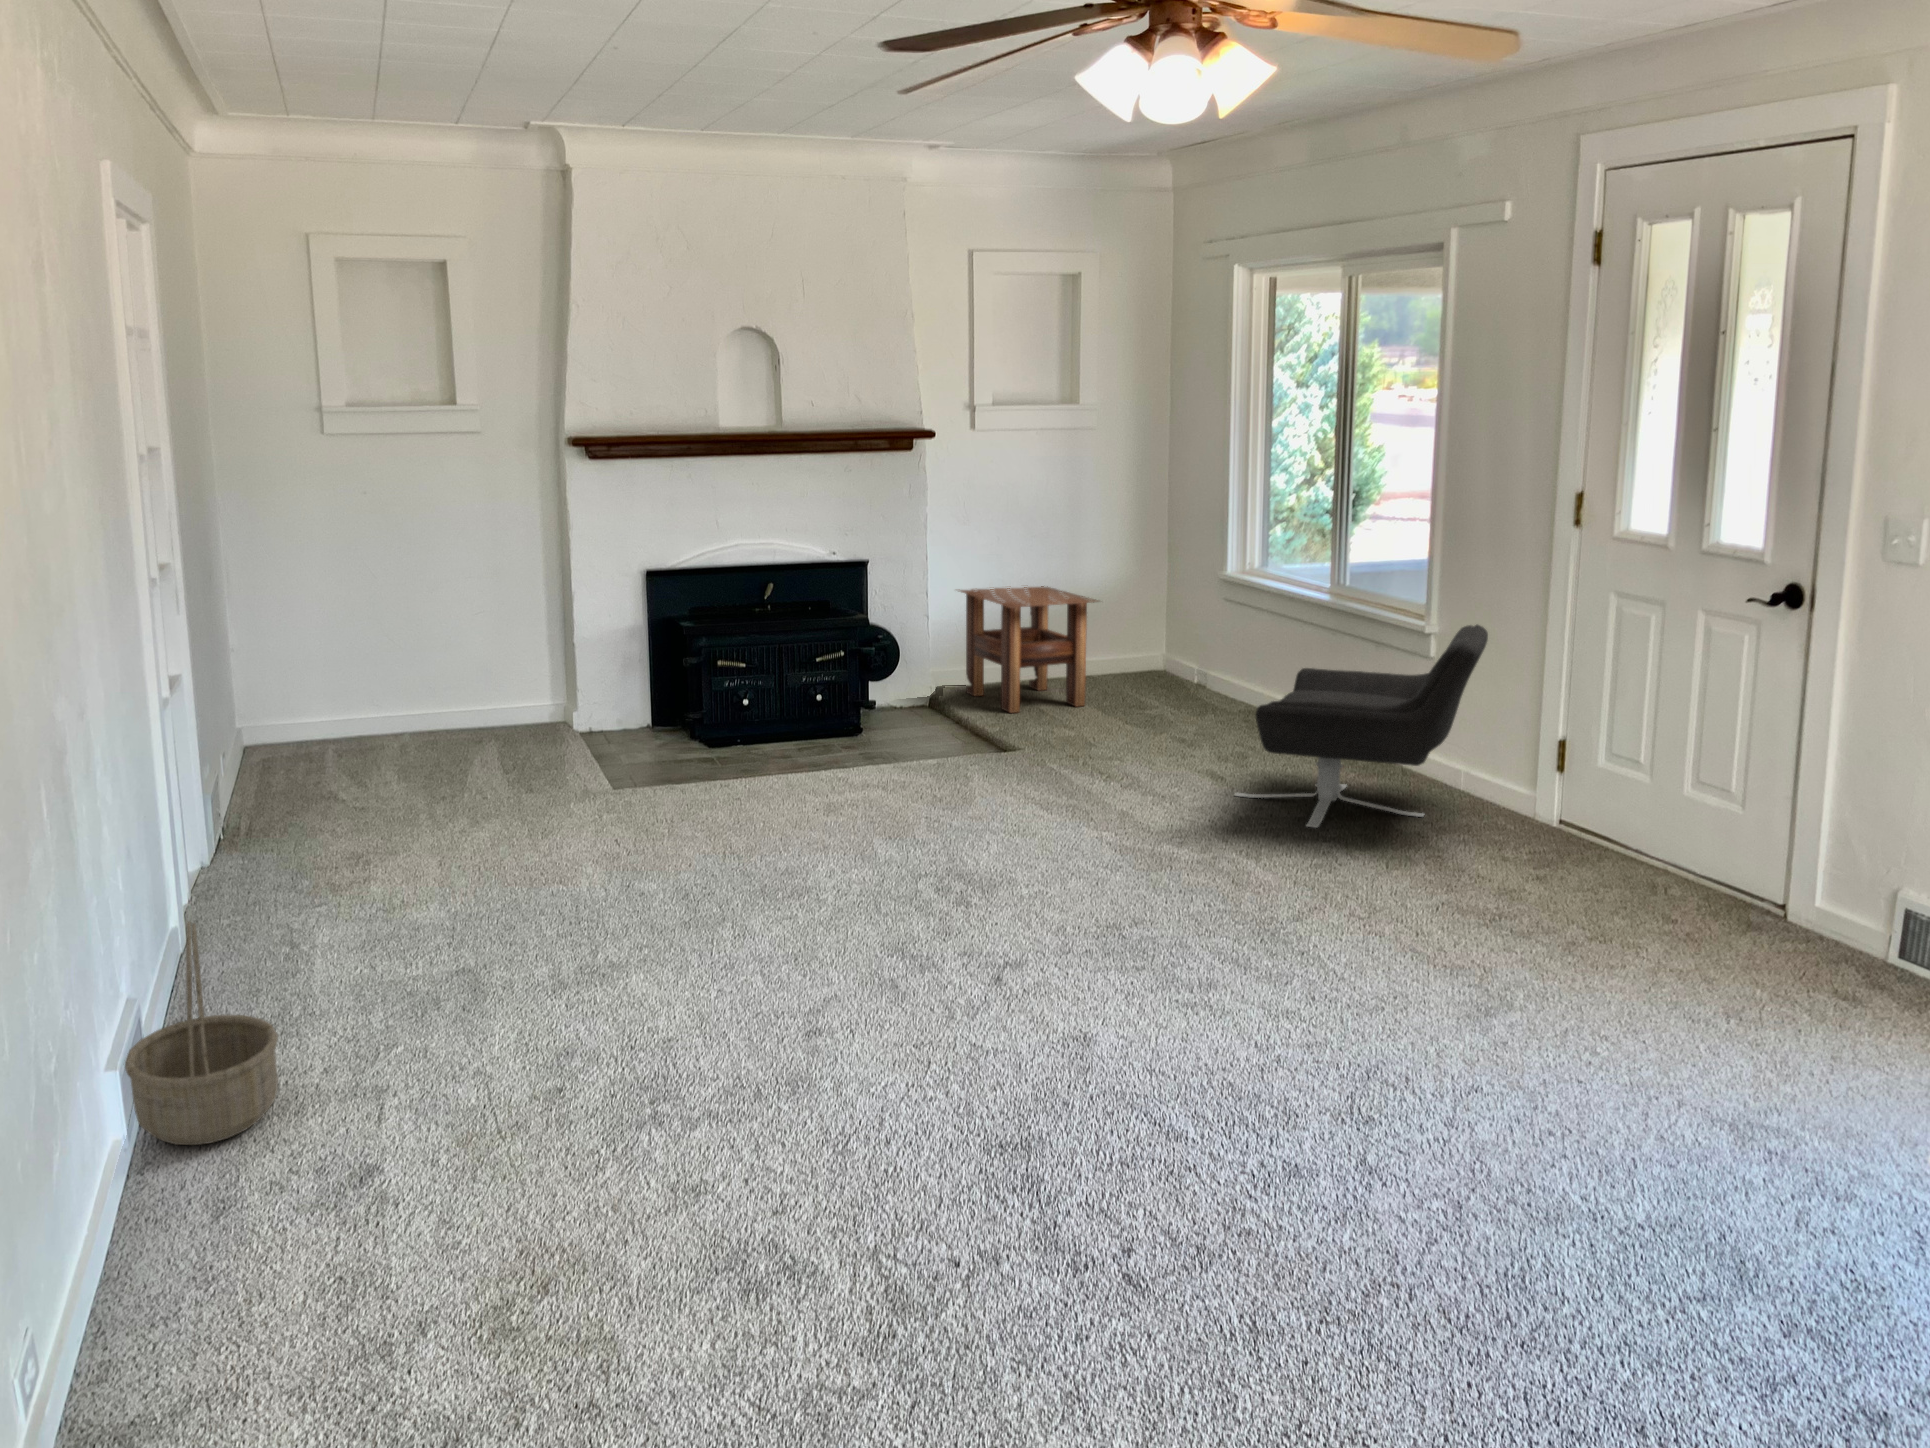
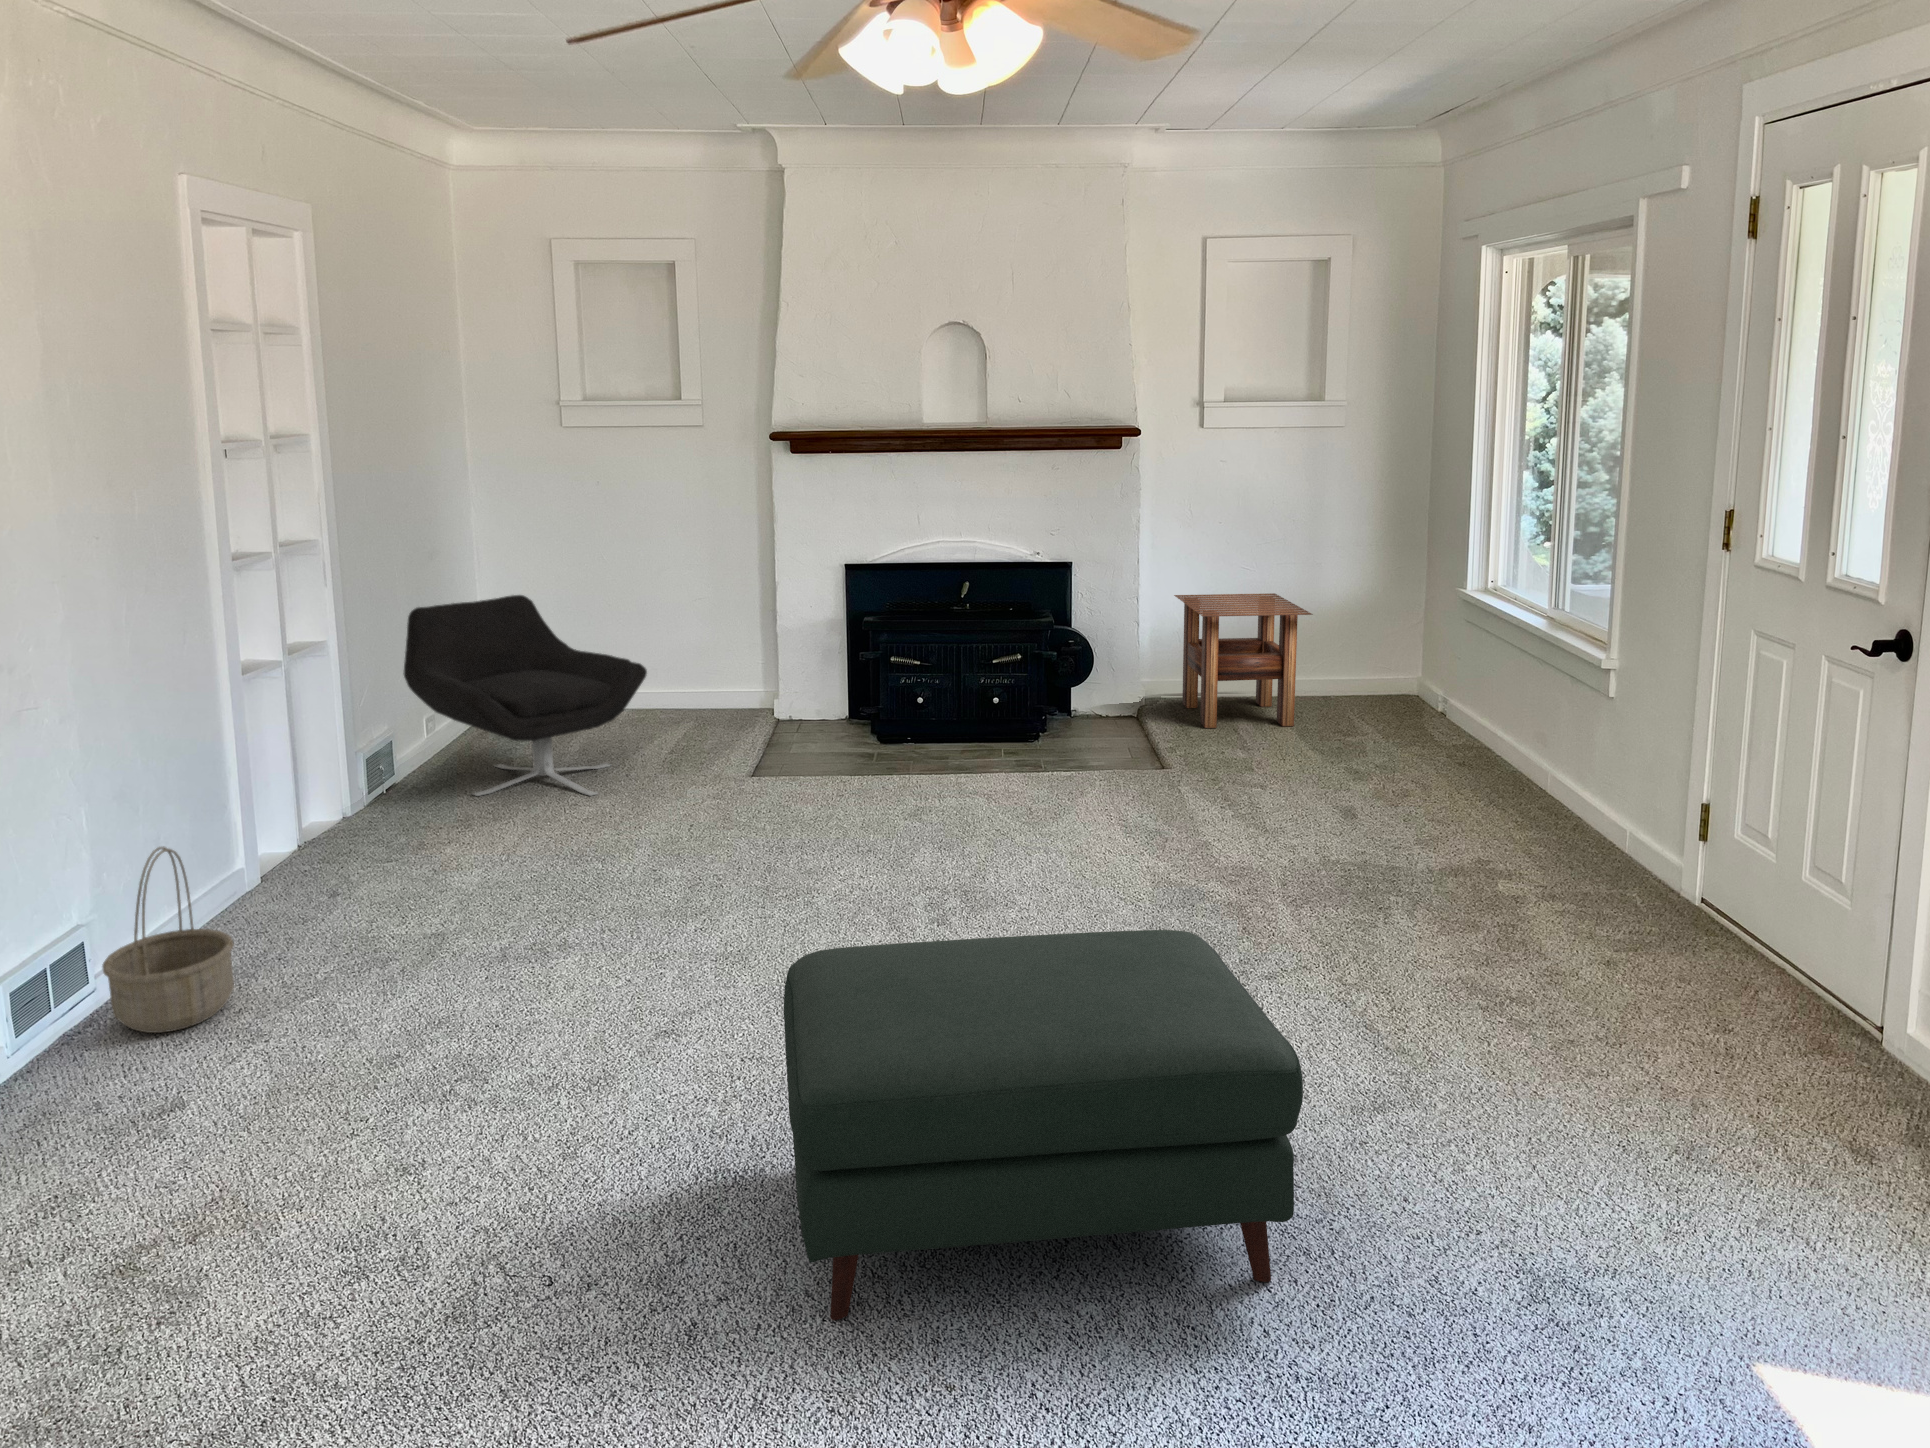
lounge chair: present [1235,625,1488,828] -> present [404,595,647,796]
ottoman: none [1065,884,1620,1294] -> present [784,930,1303,1320]

